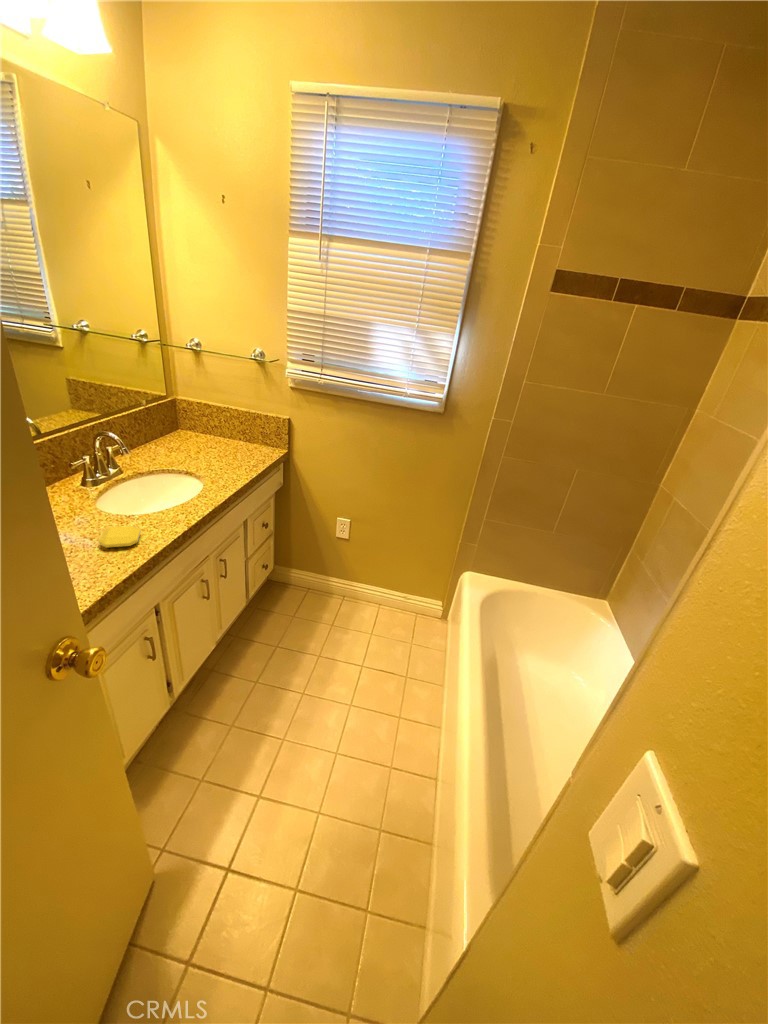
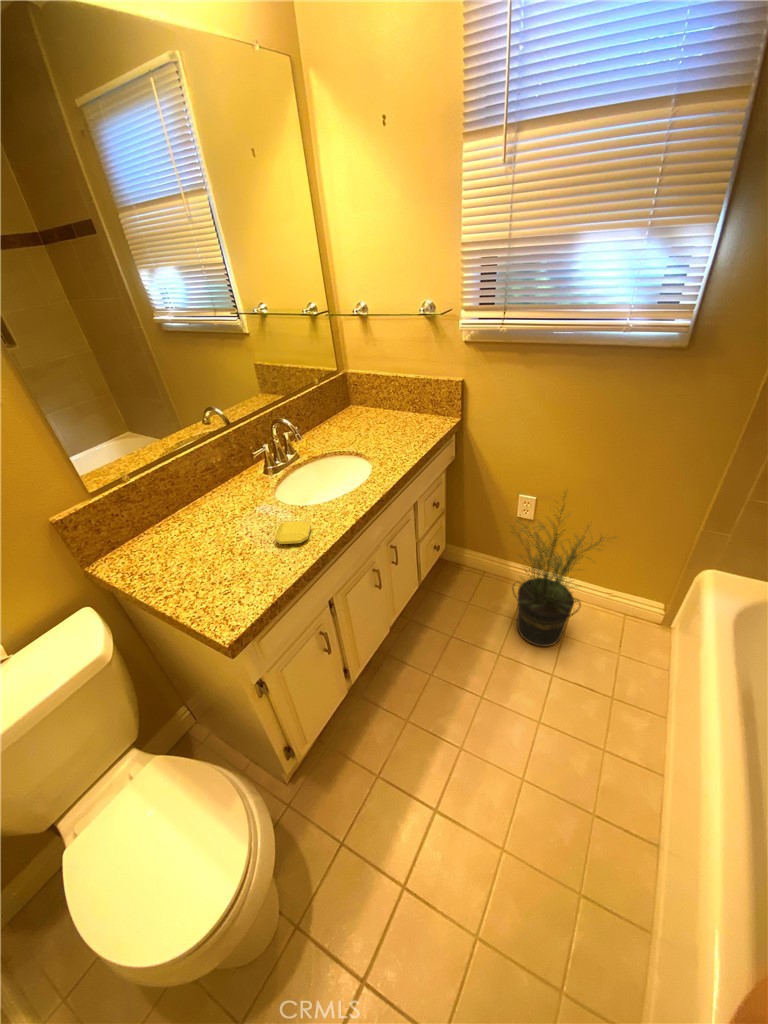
potted plant: none [322,509,409,644] -> present [512,496,613,647]

